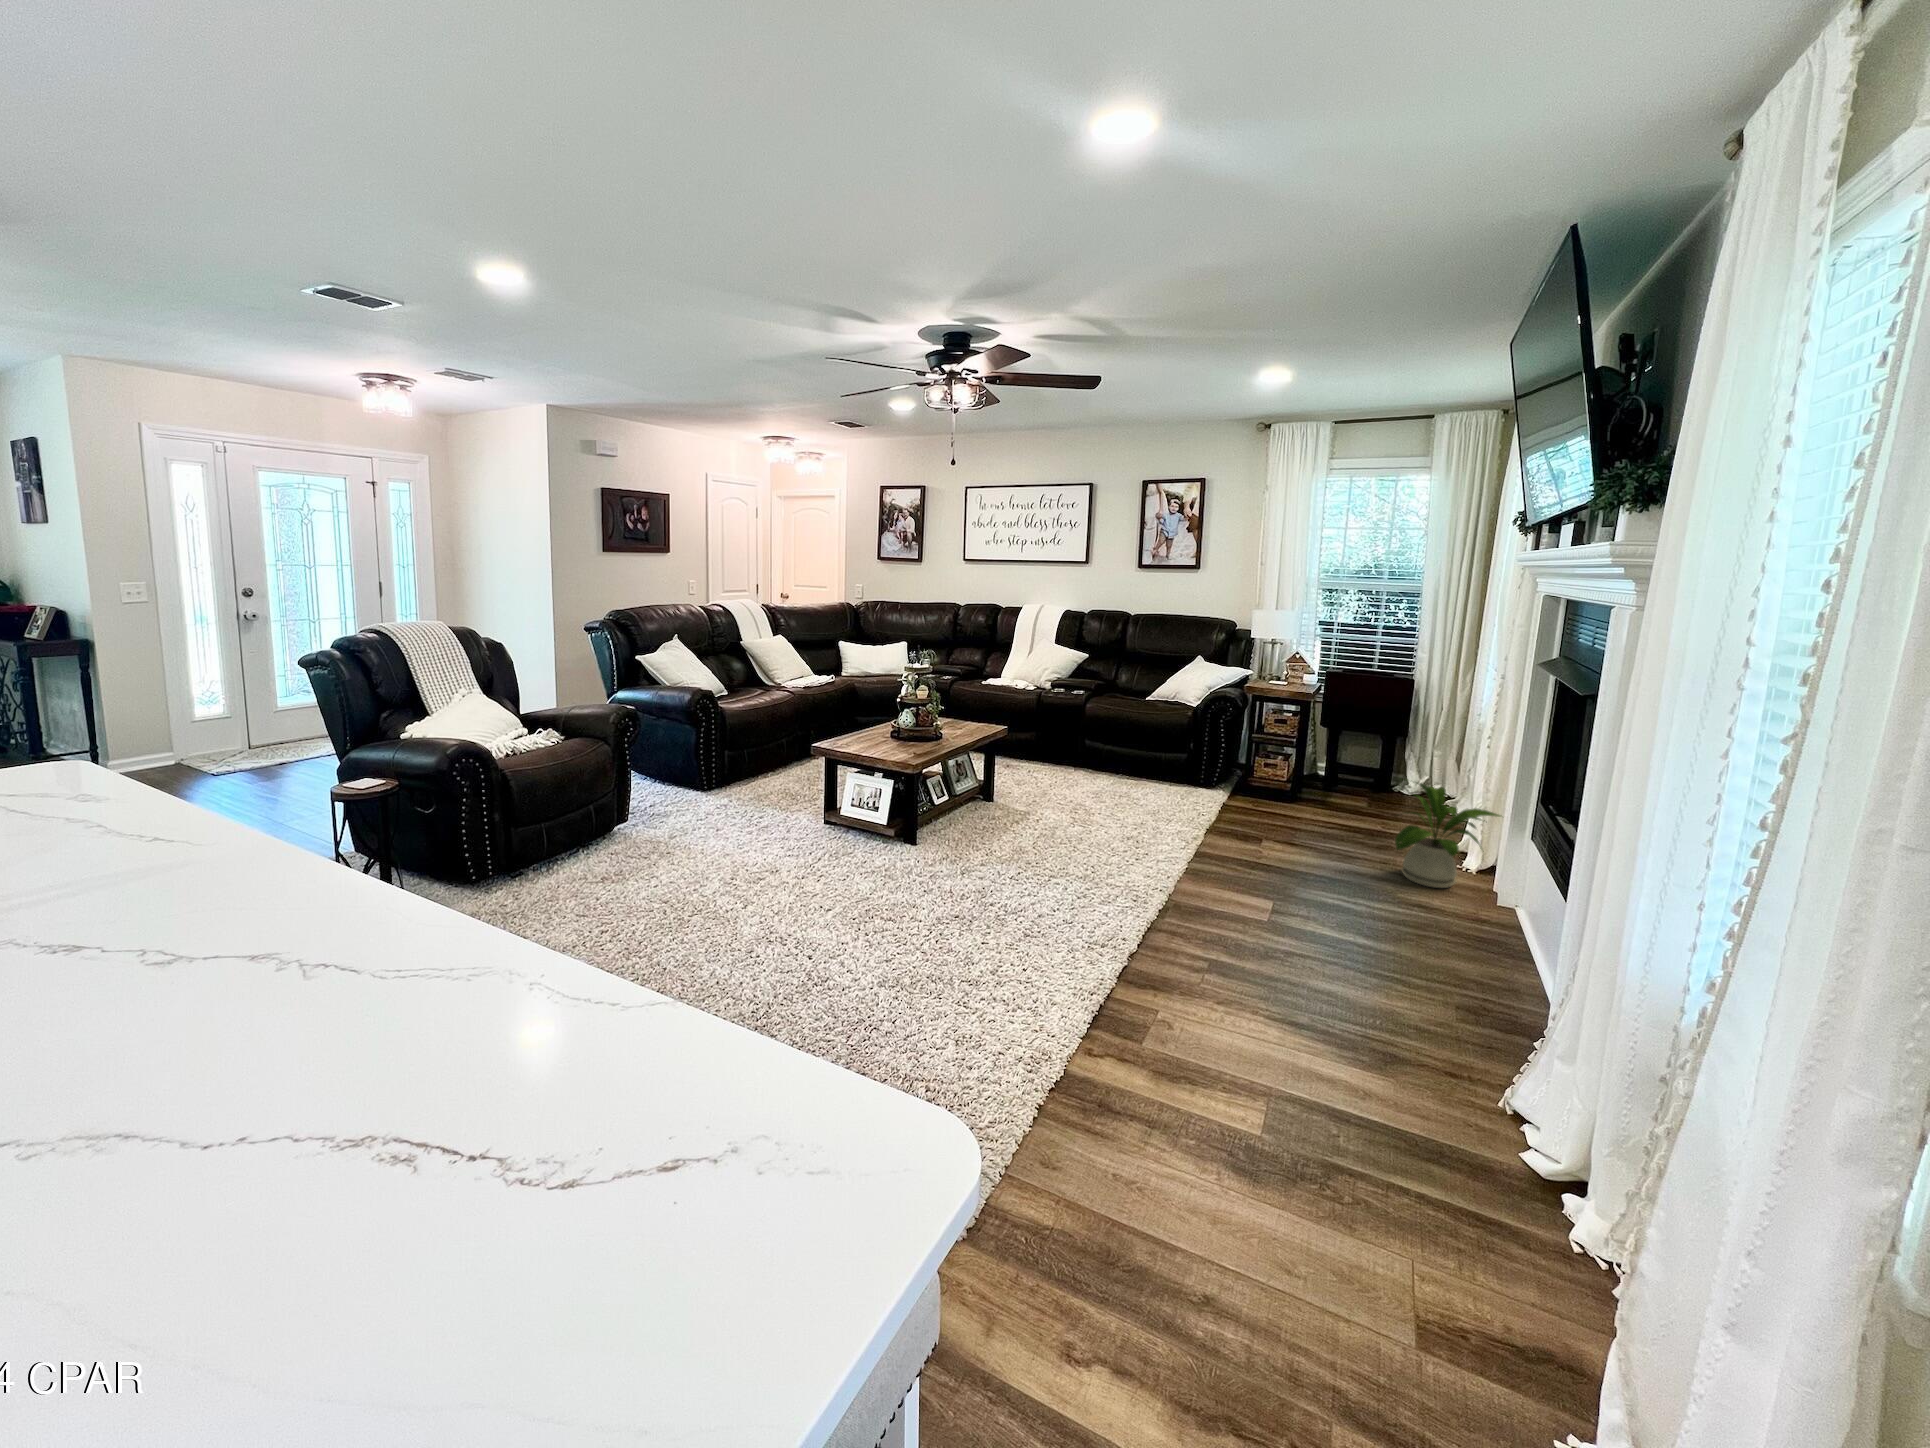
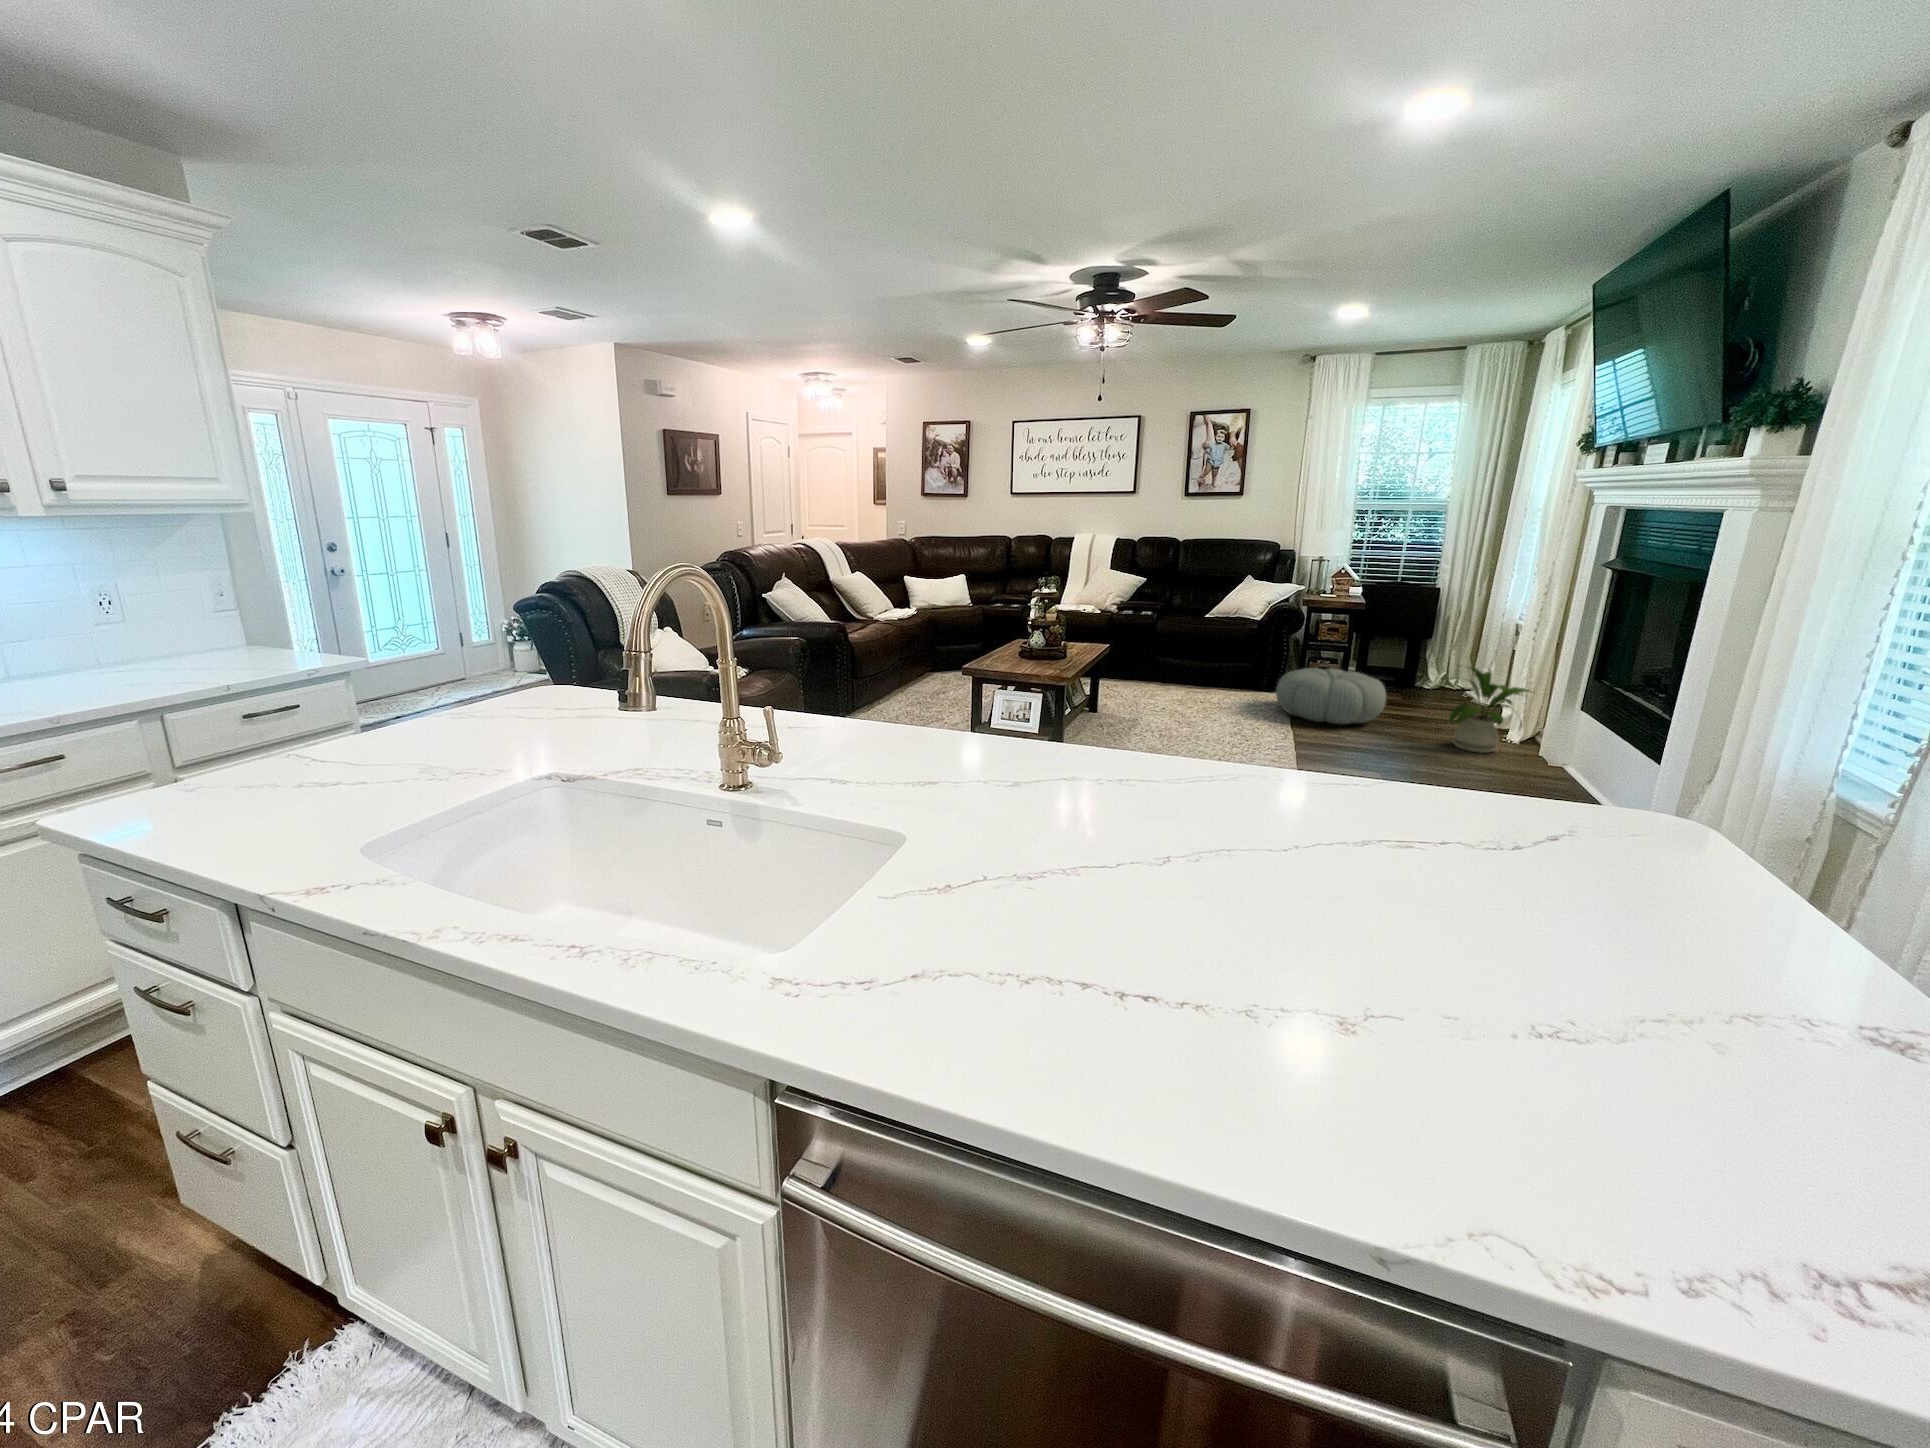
pouf: none [1205,766,1330,837] -> present [1276,668,1386,724]

